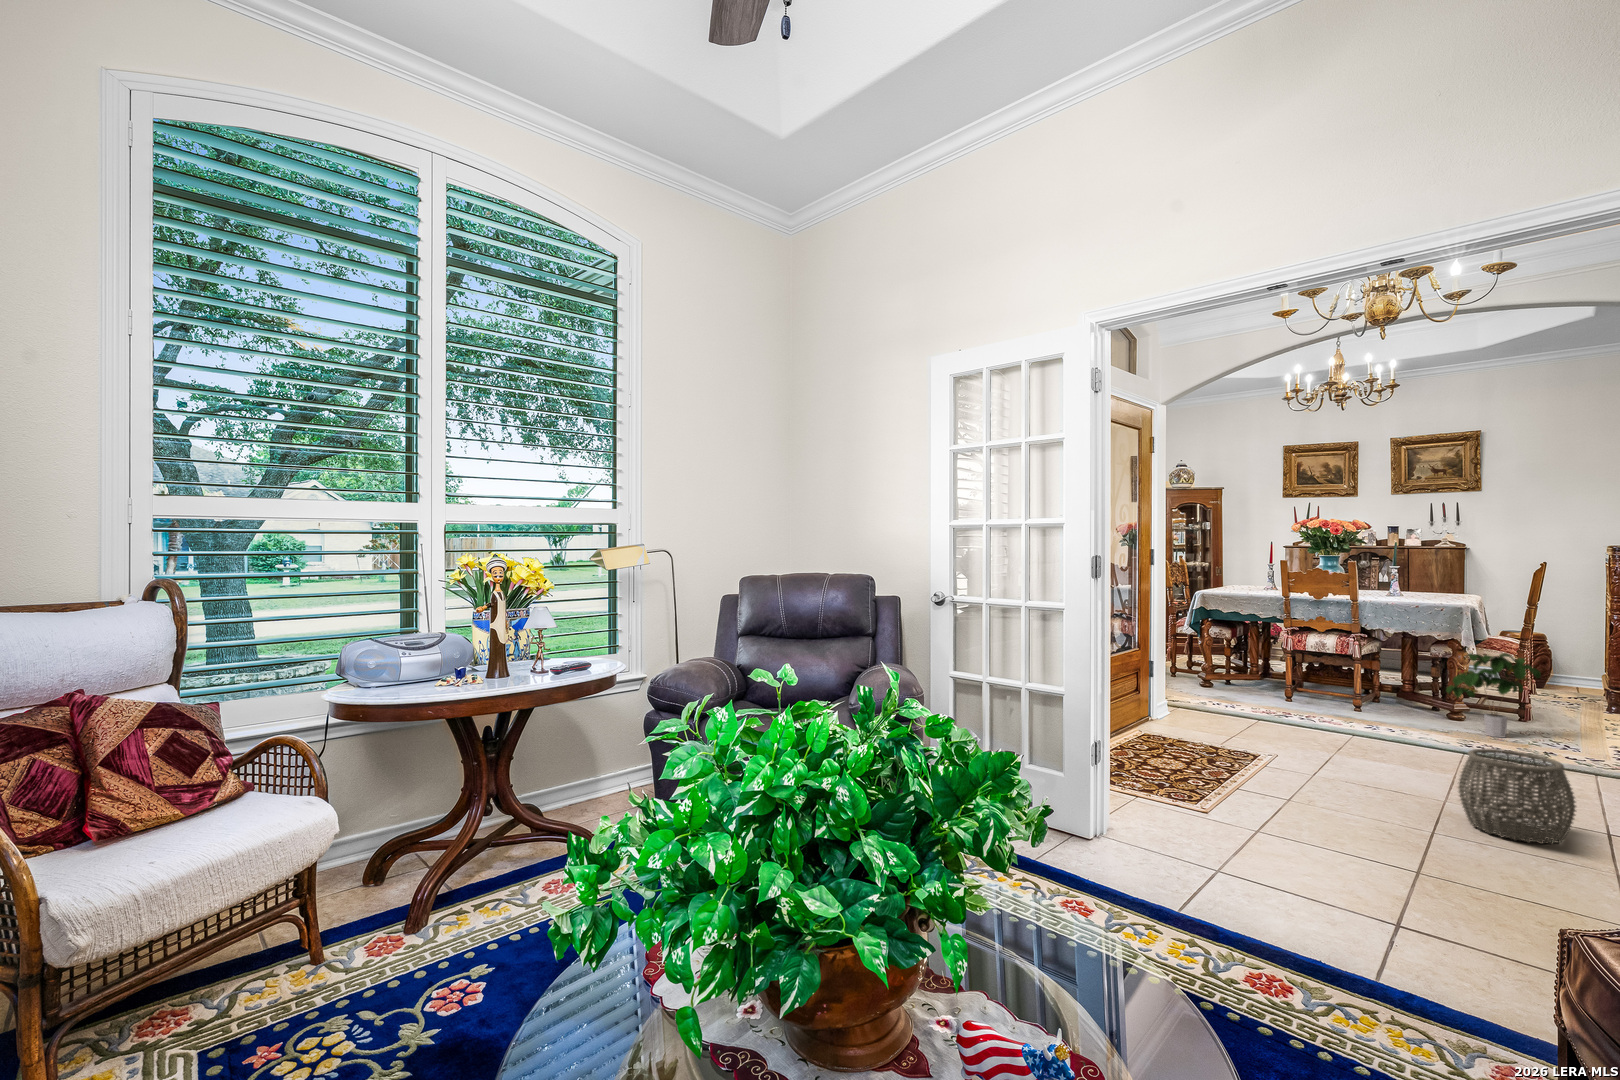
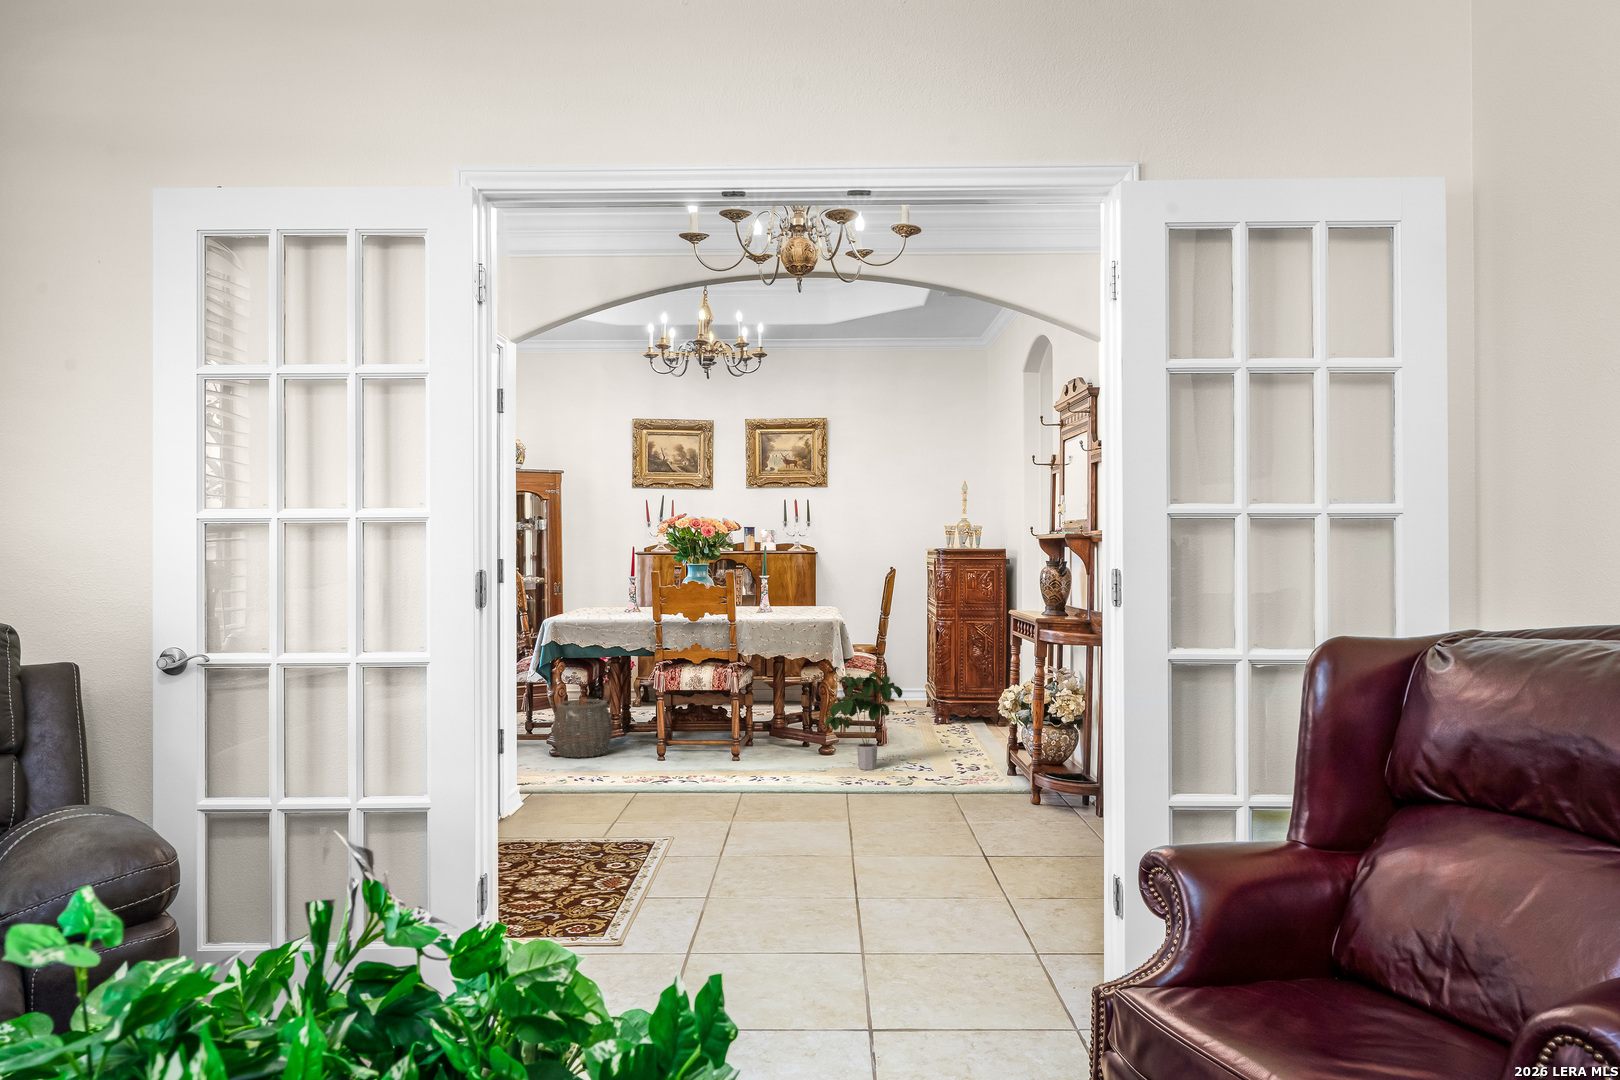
woven basket: present [1458,749,1576,844] -> present [553,699,612,758]

